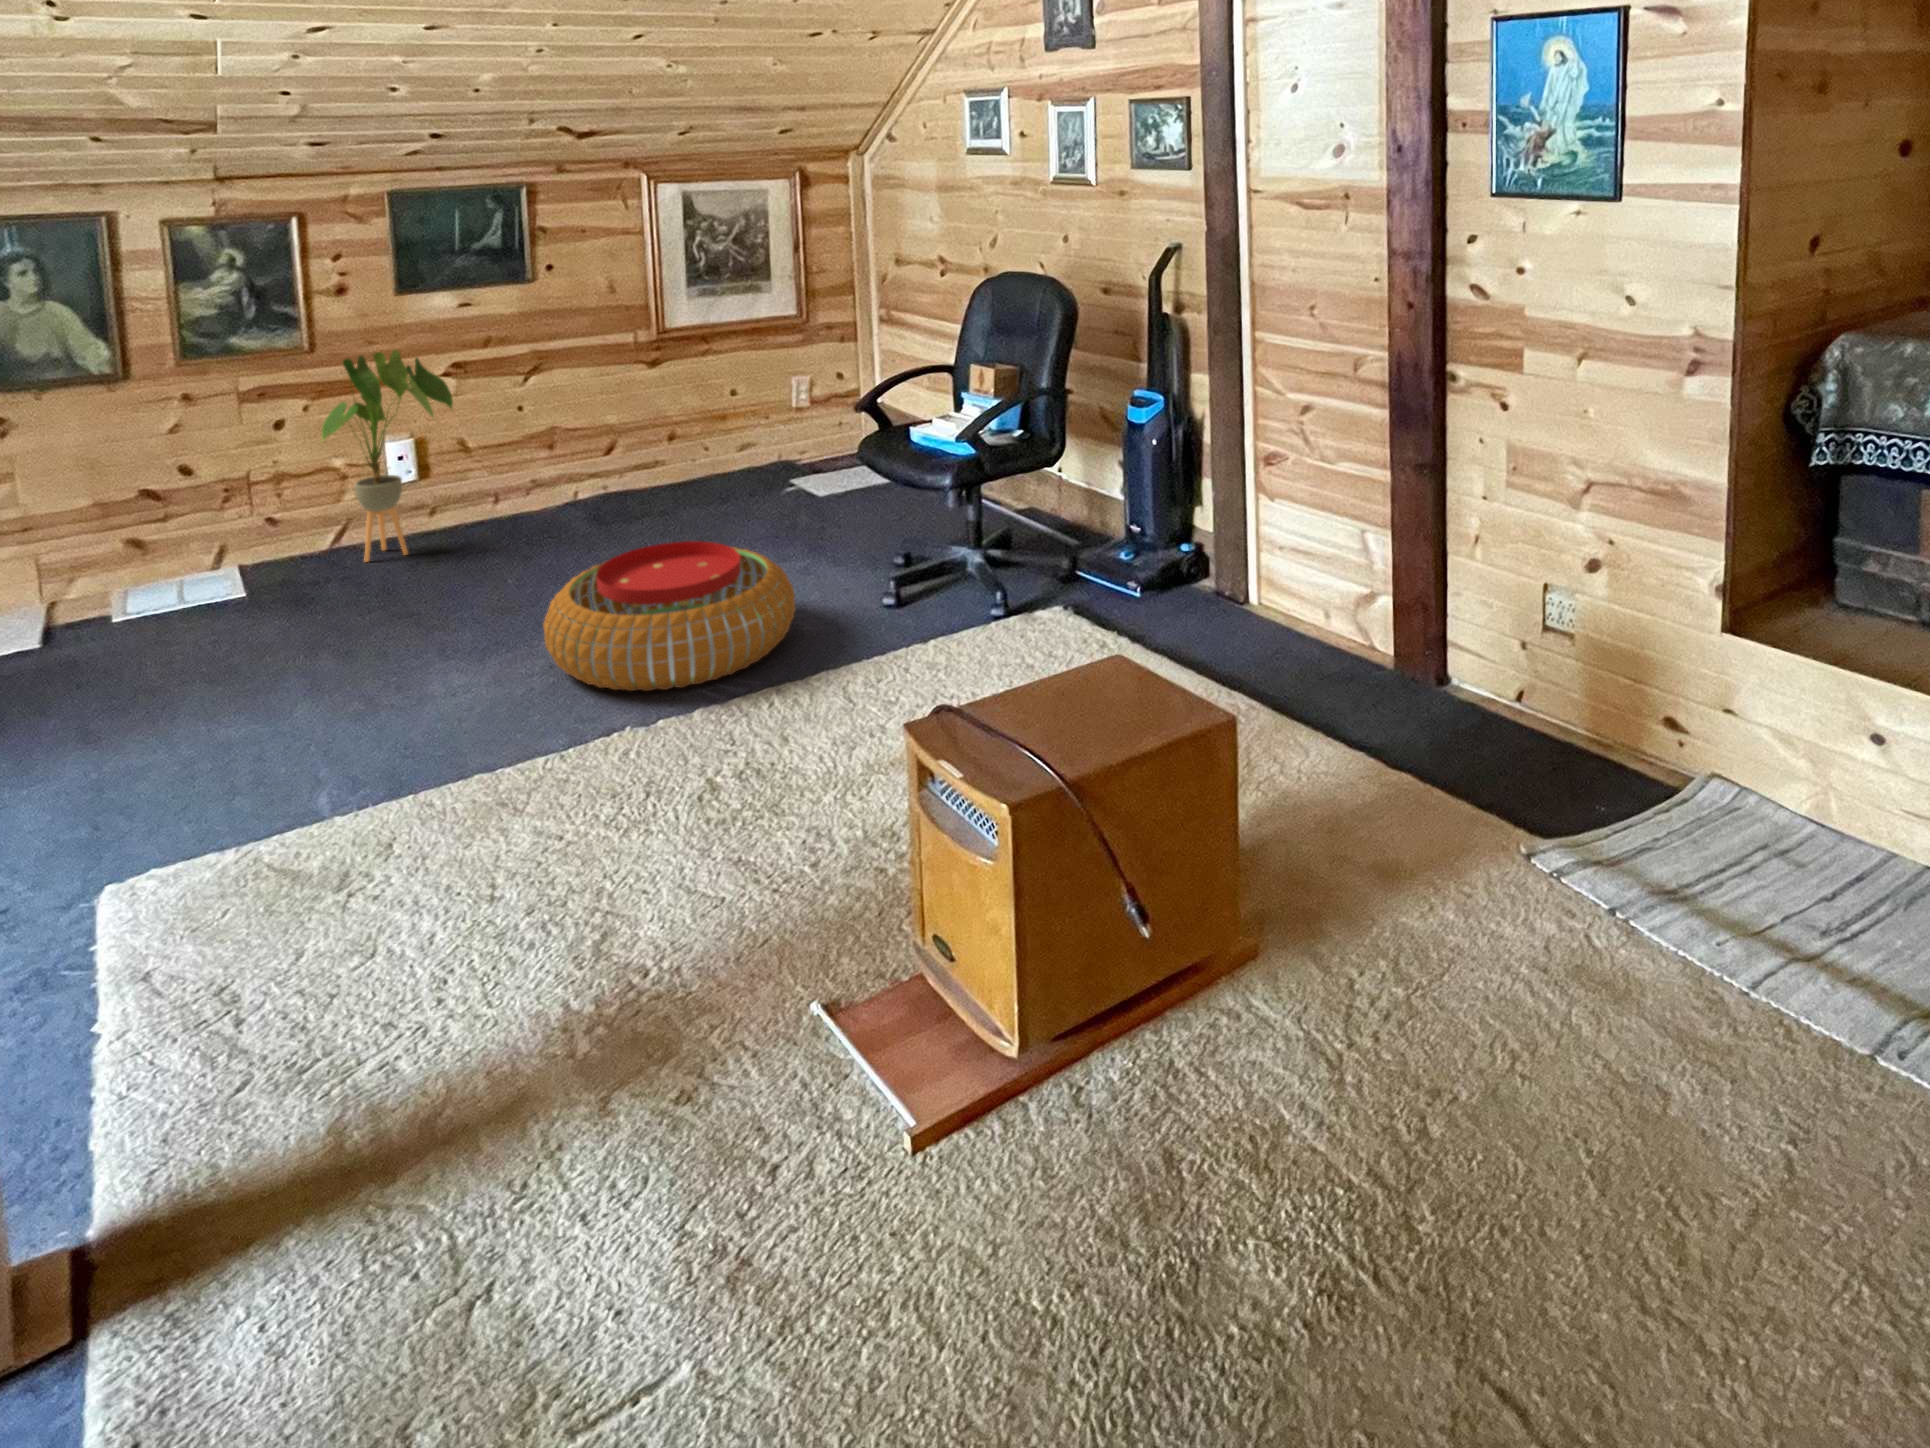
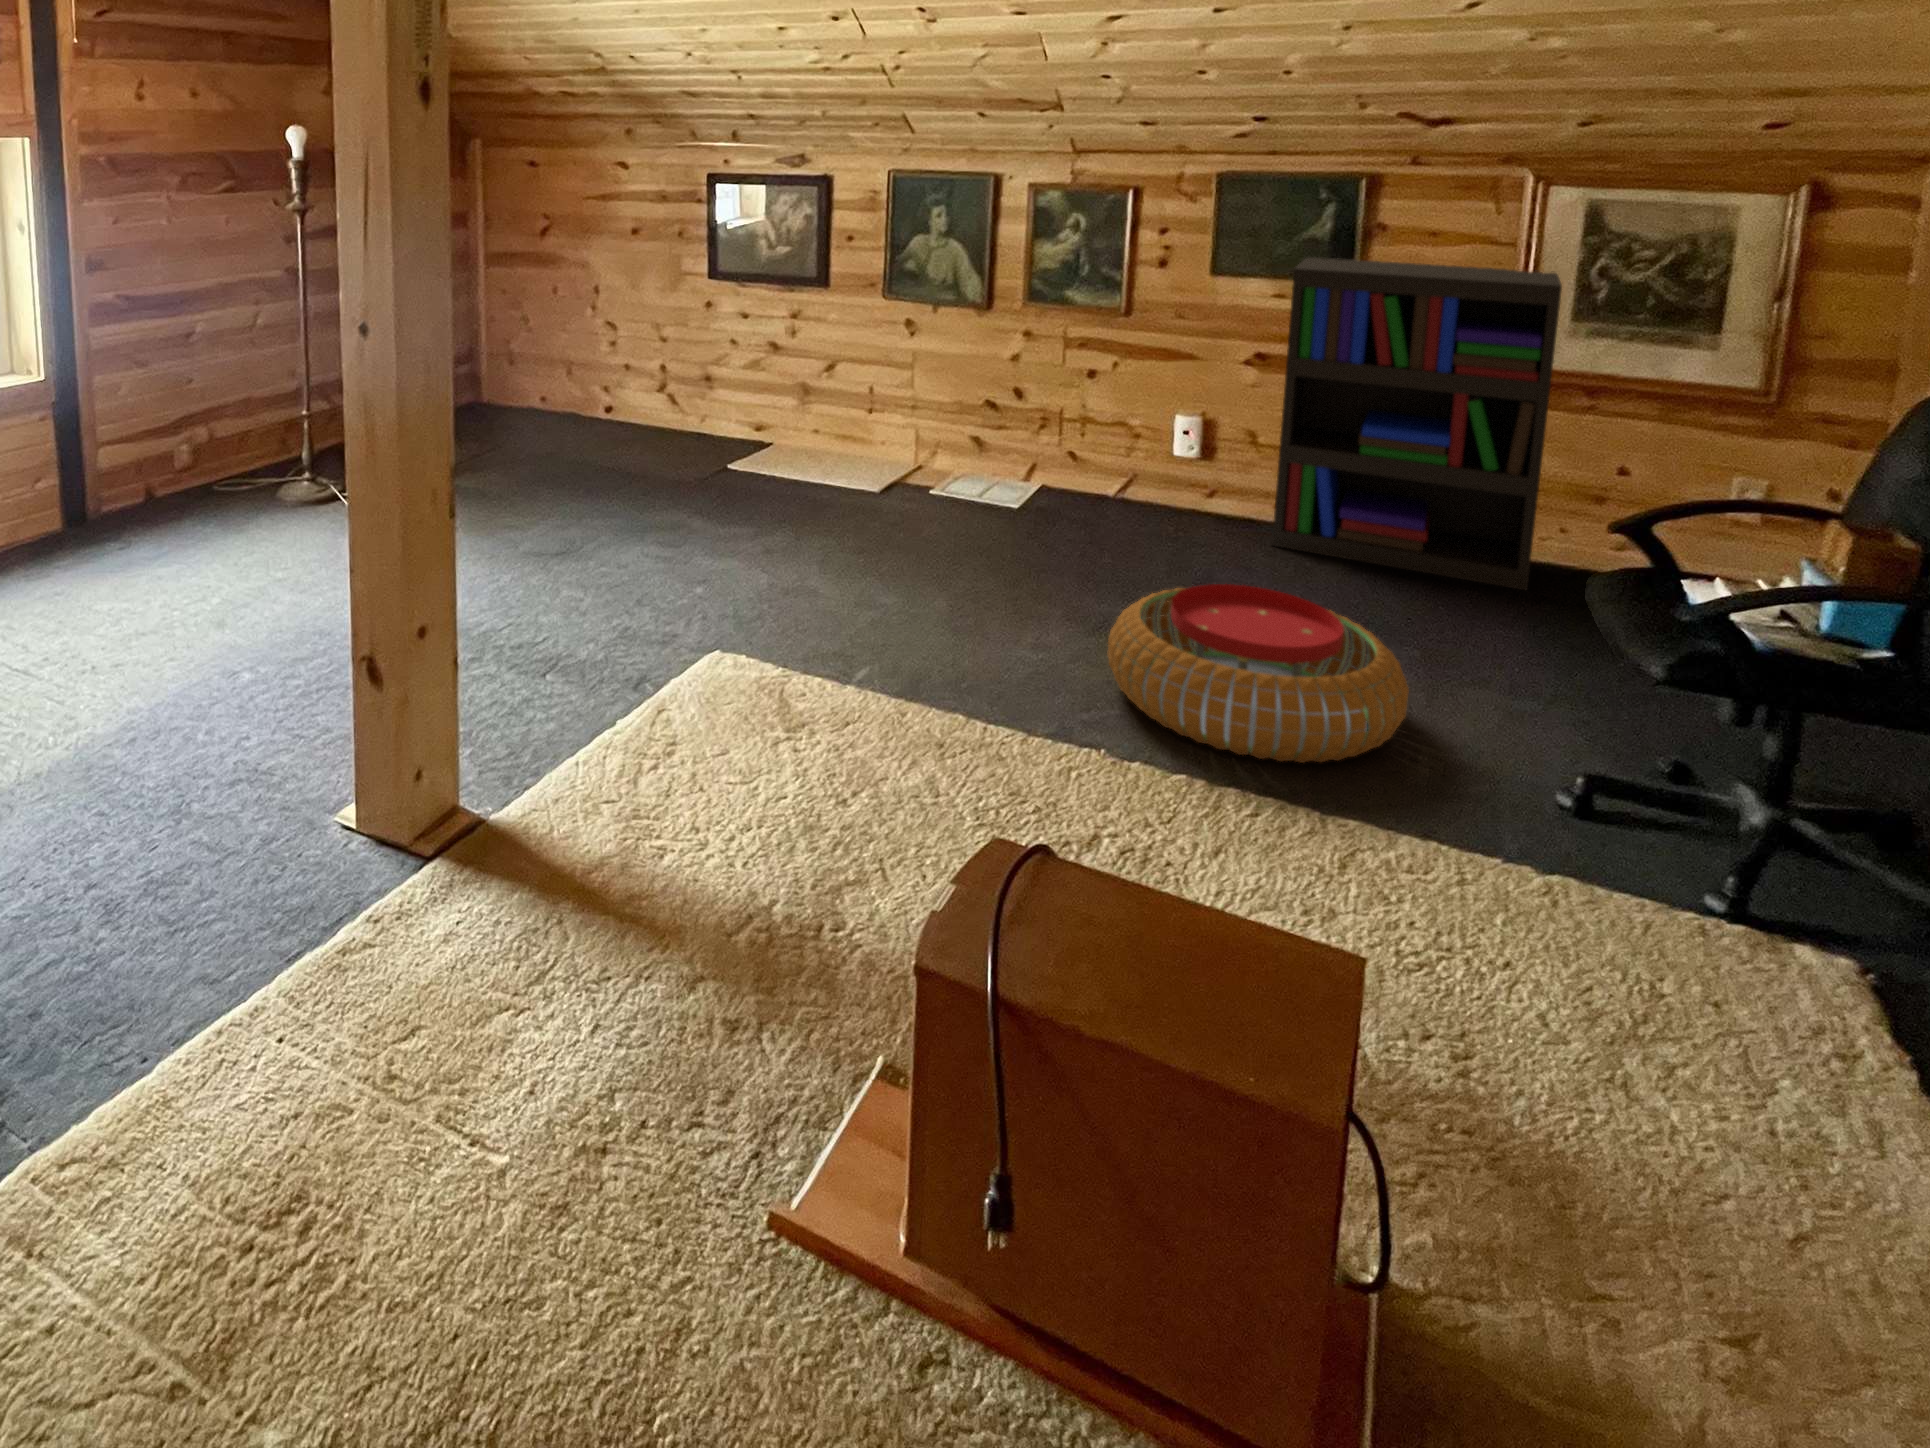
bookshelf: none [483,247,720,537] -> present [1272,258,1562,590]
house plant: present [322,350,453,562] -> none [1095,325,1216,521]

